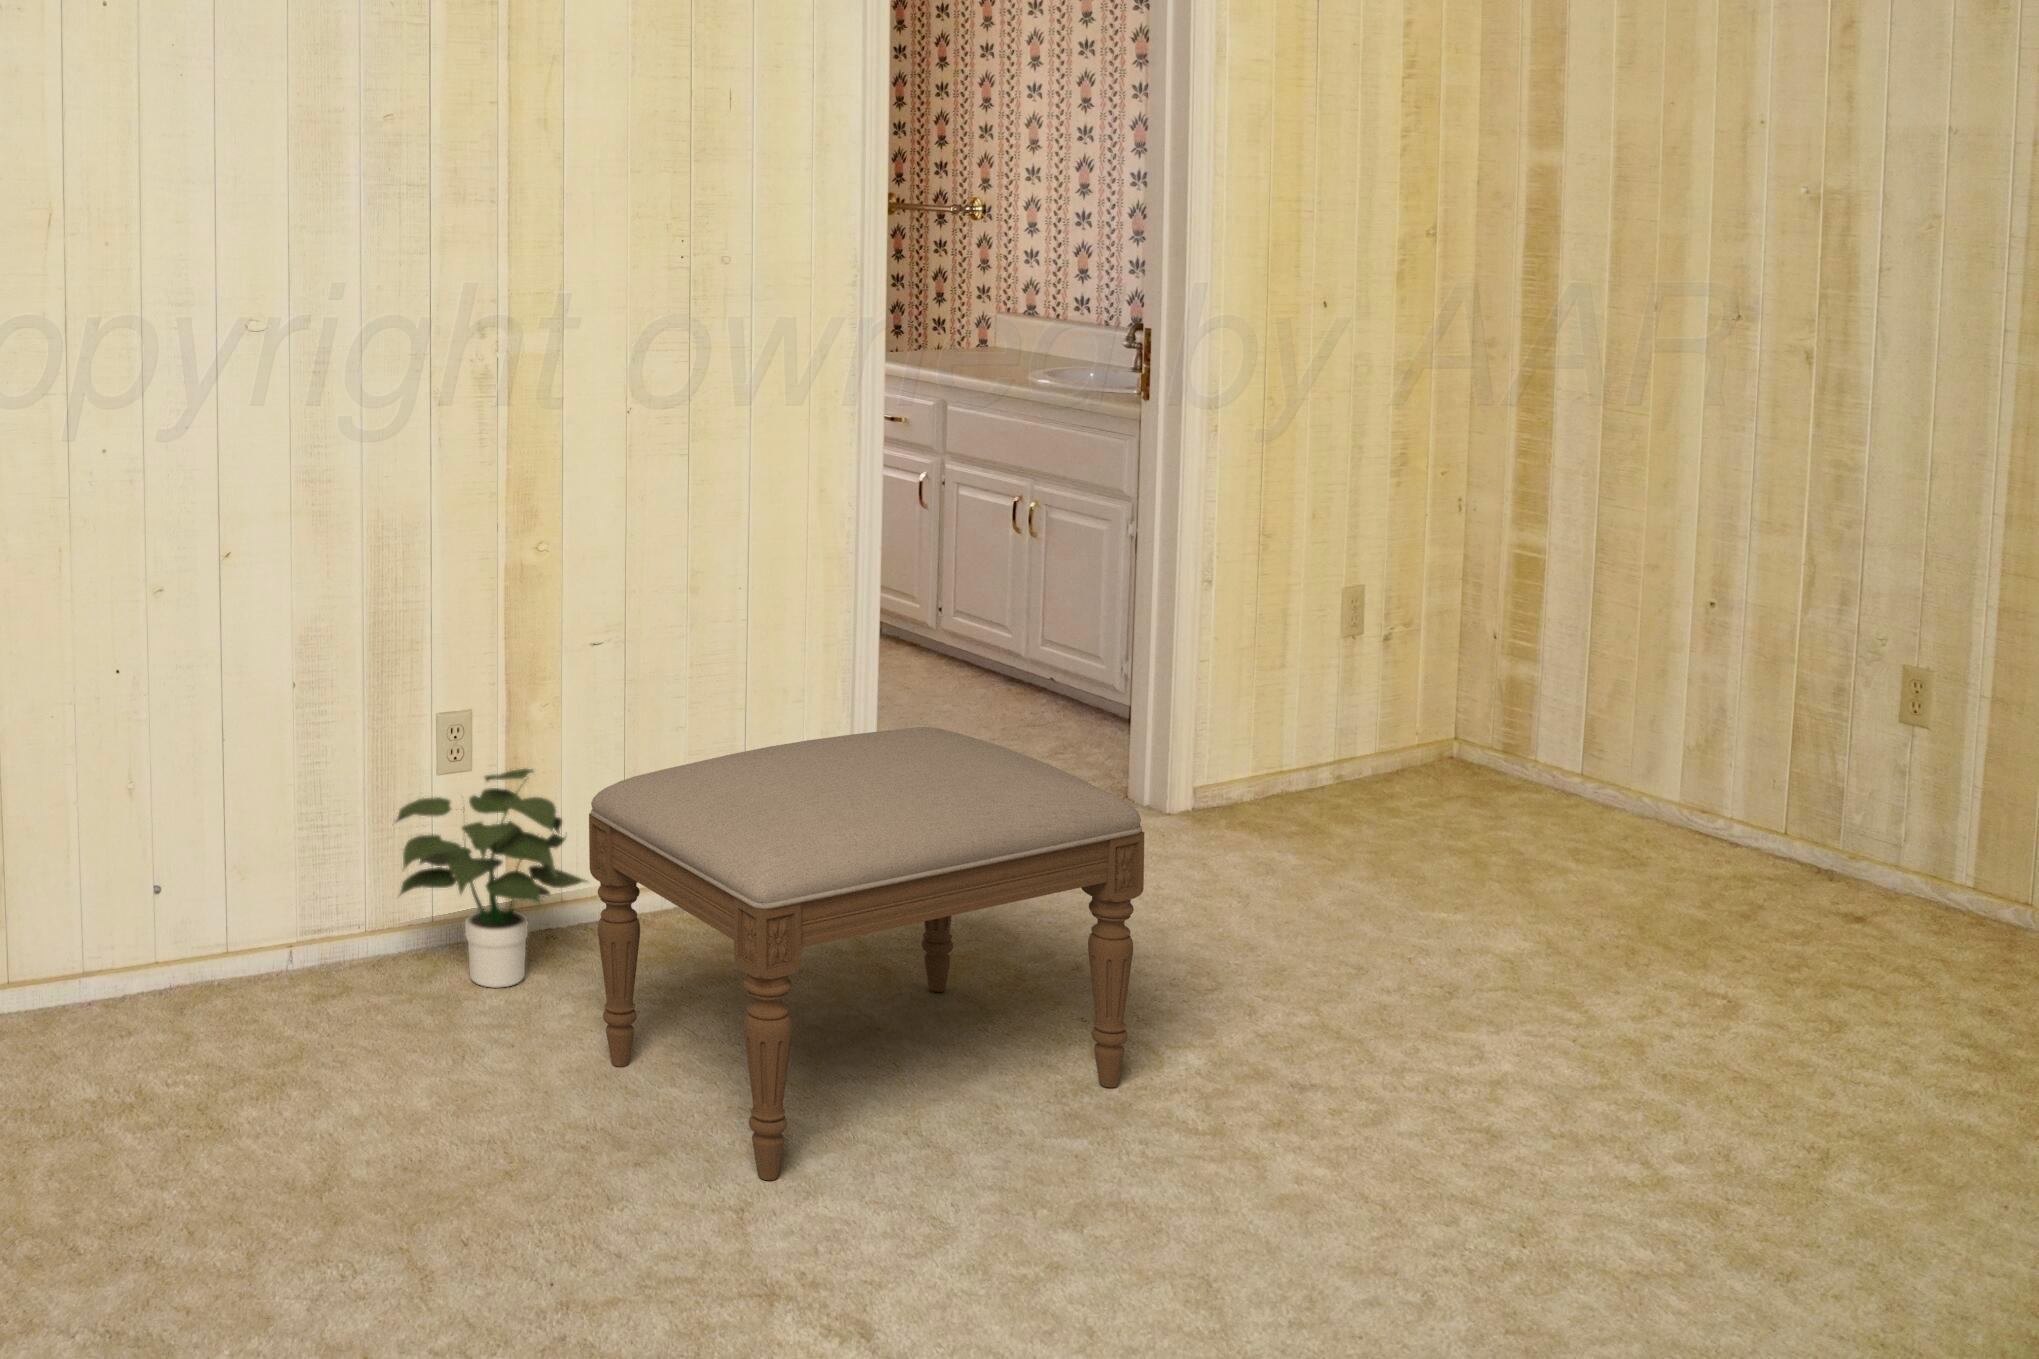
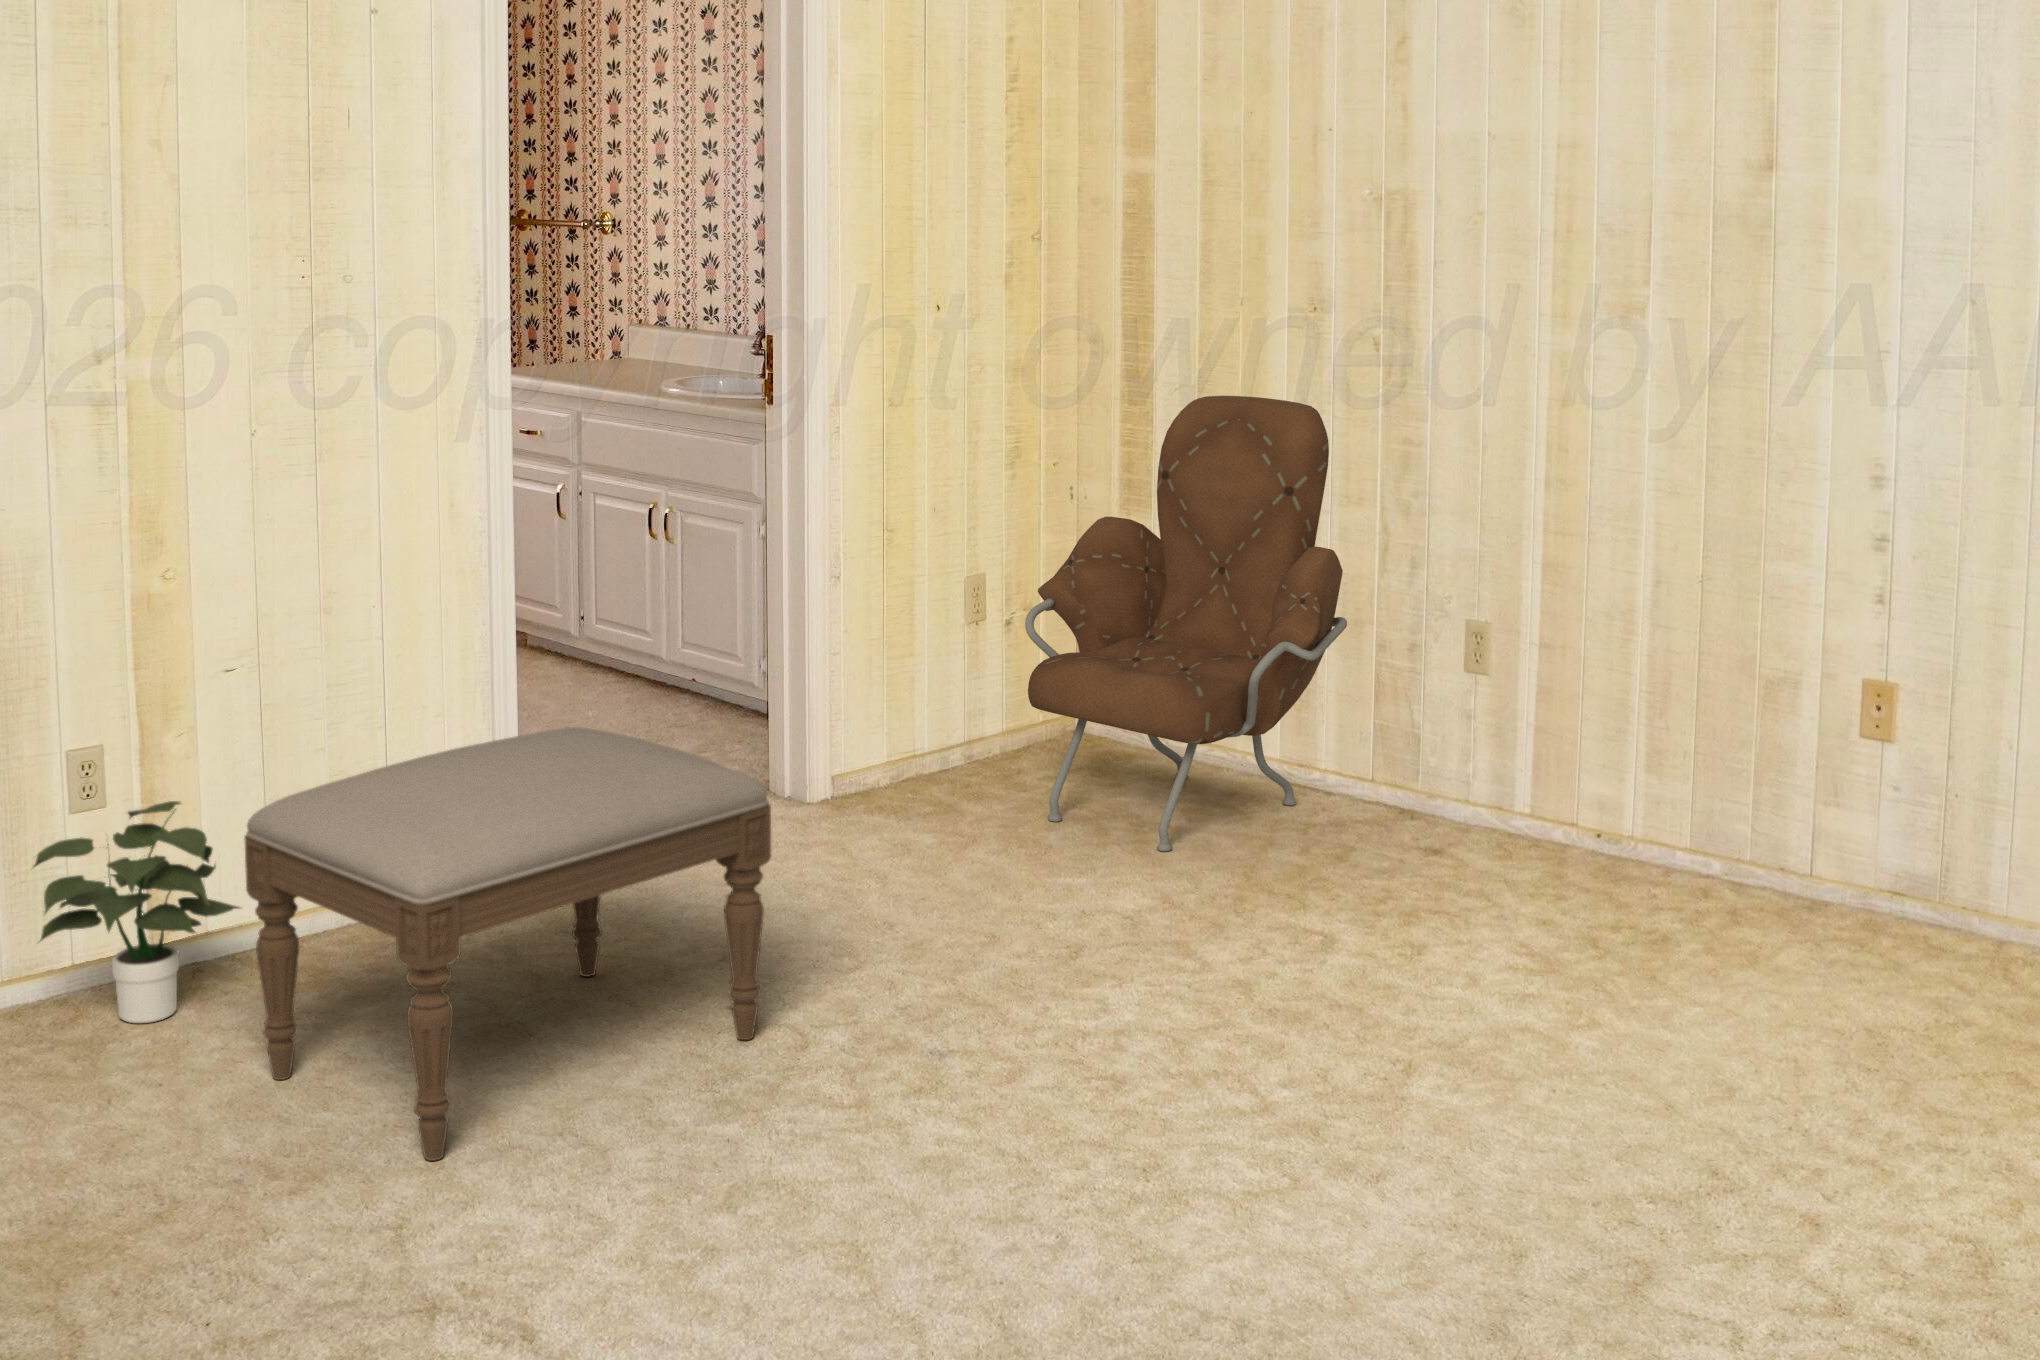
armchair: none [1435,399,1849,919] -> present [1025,396,1347,851]

